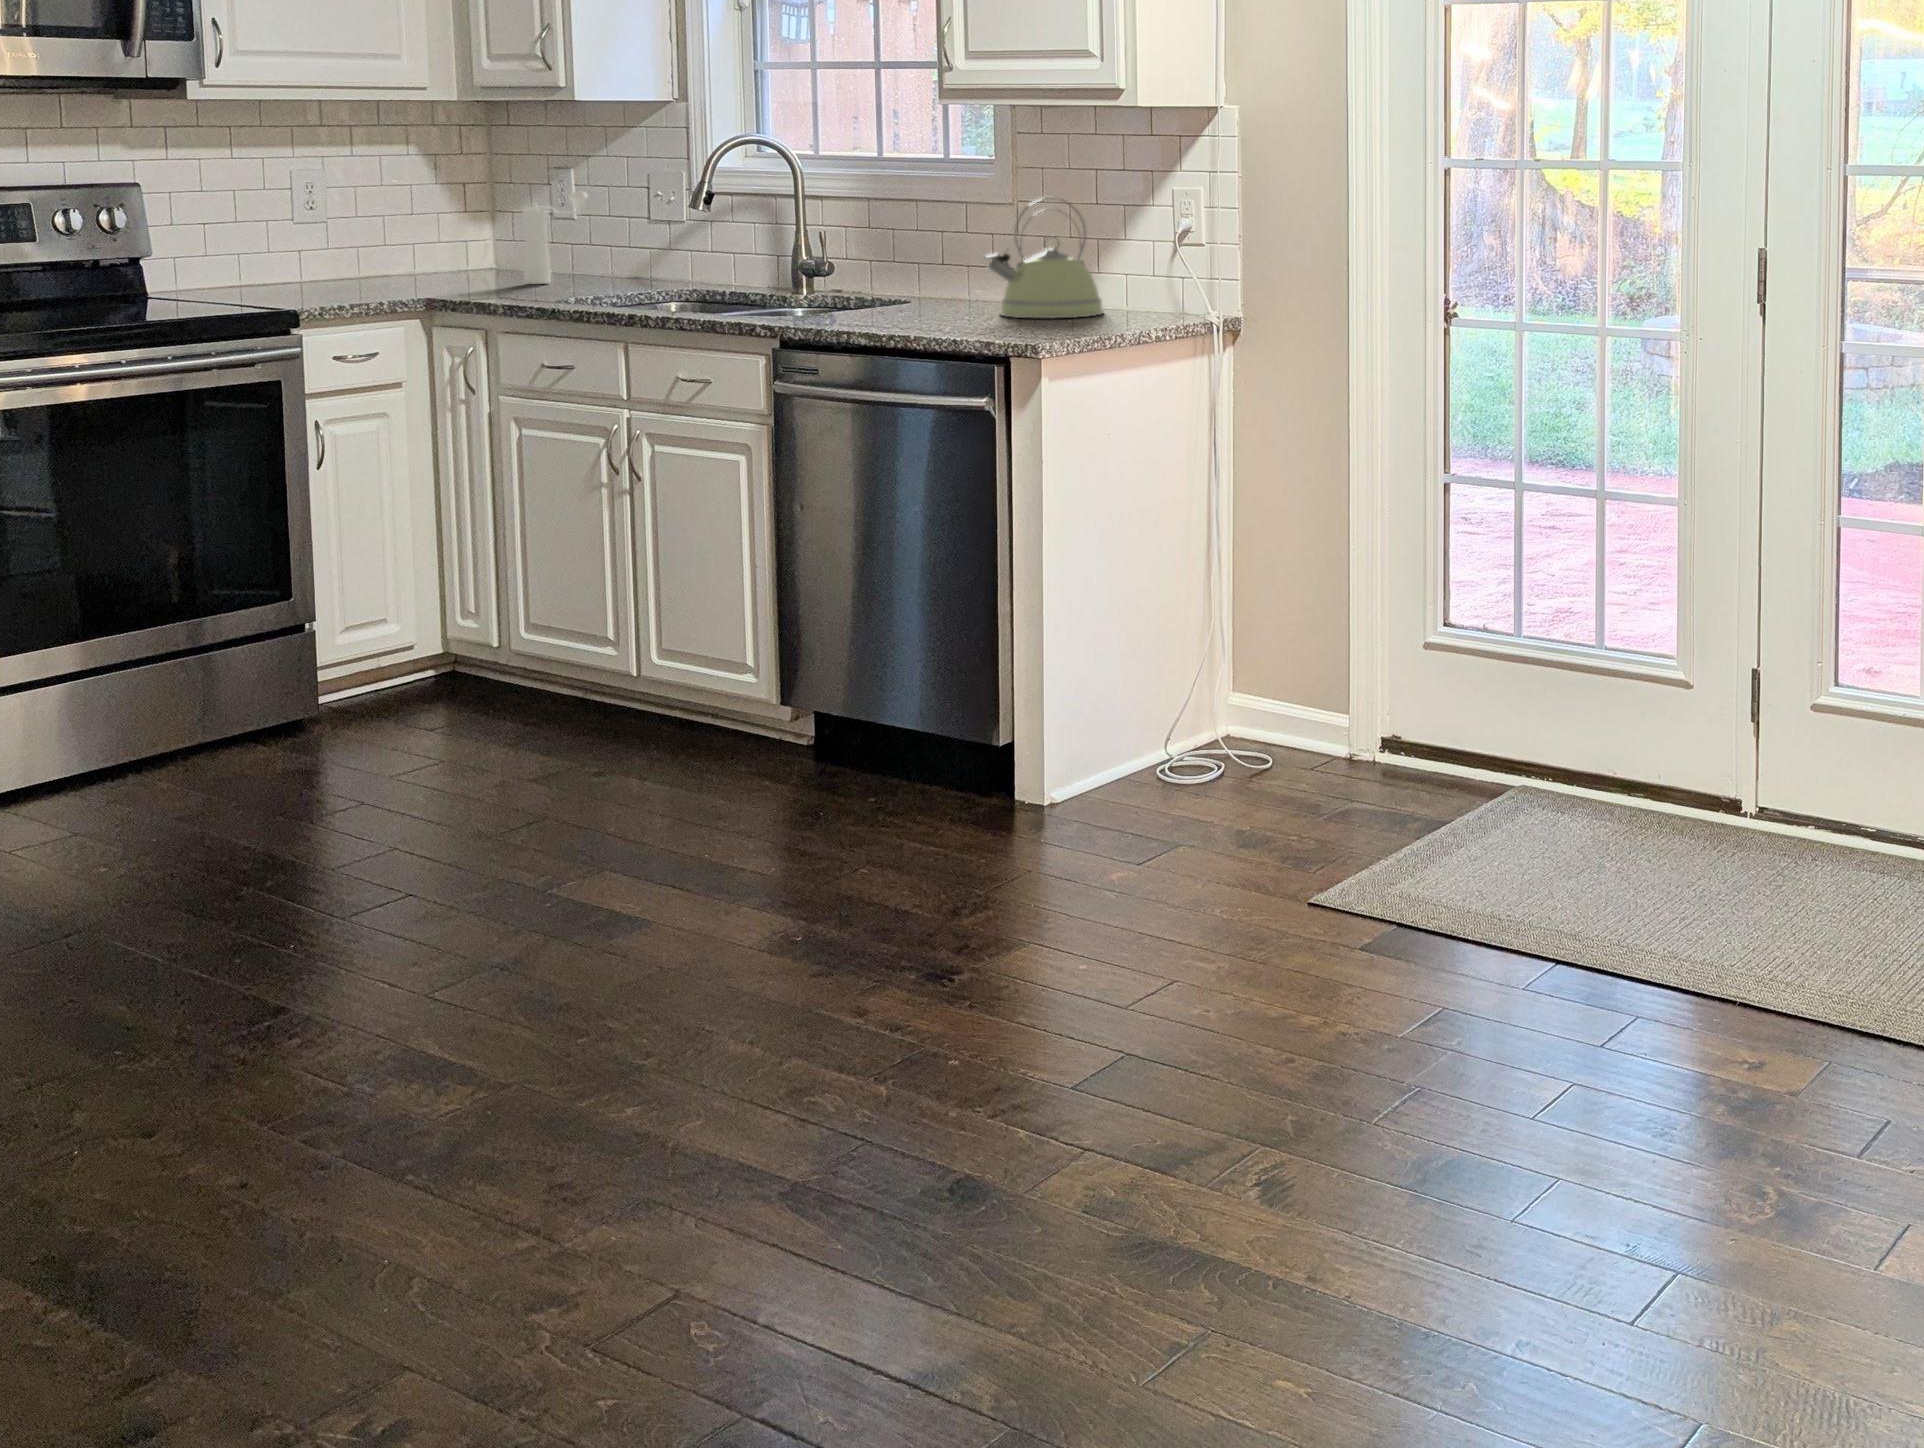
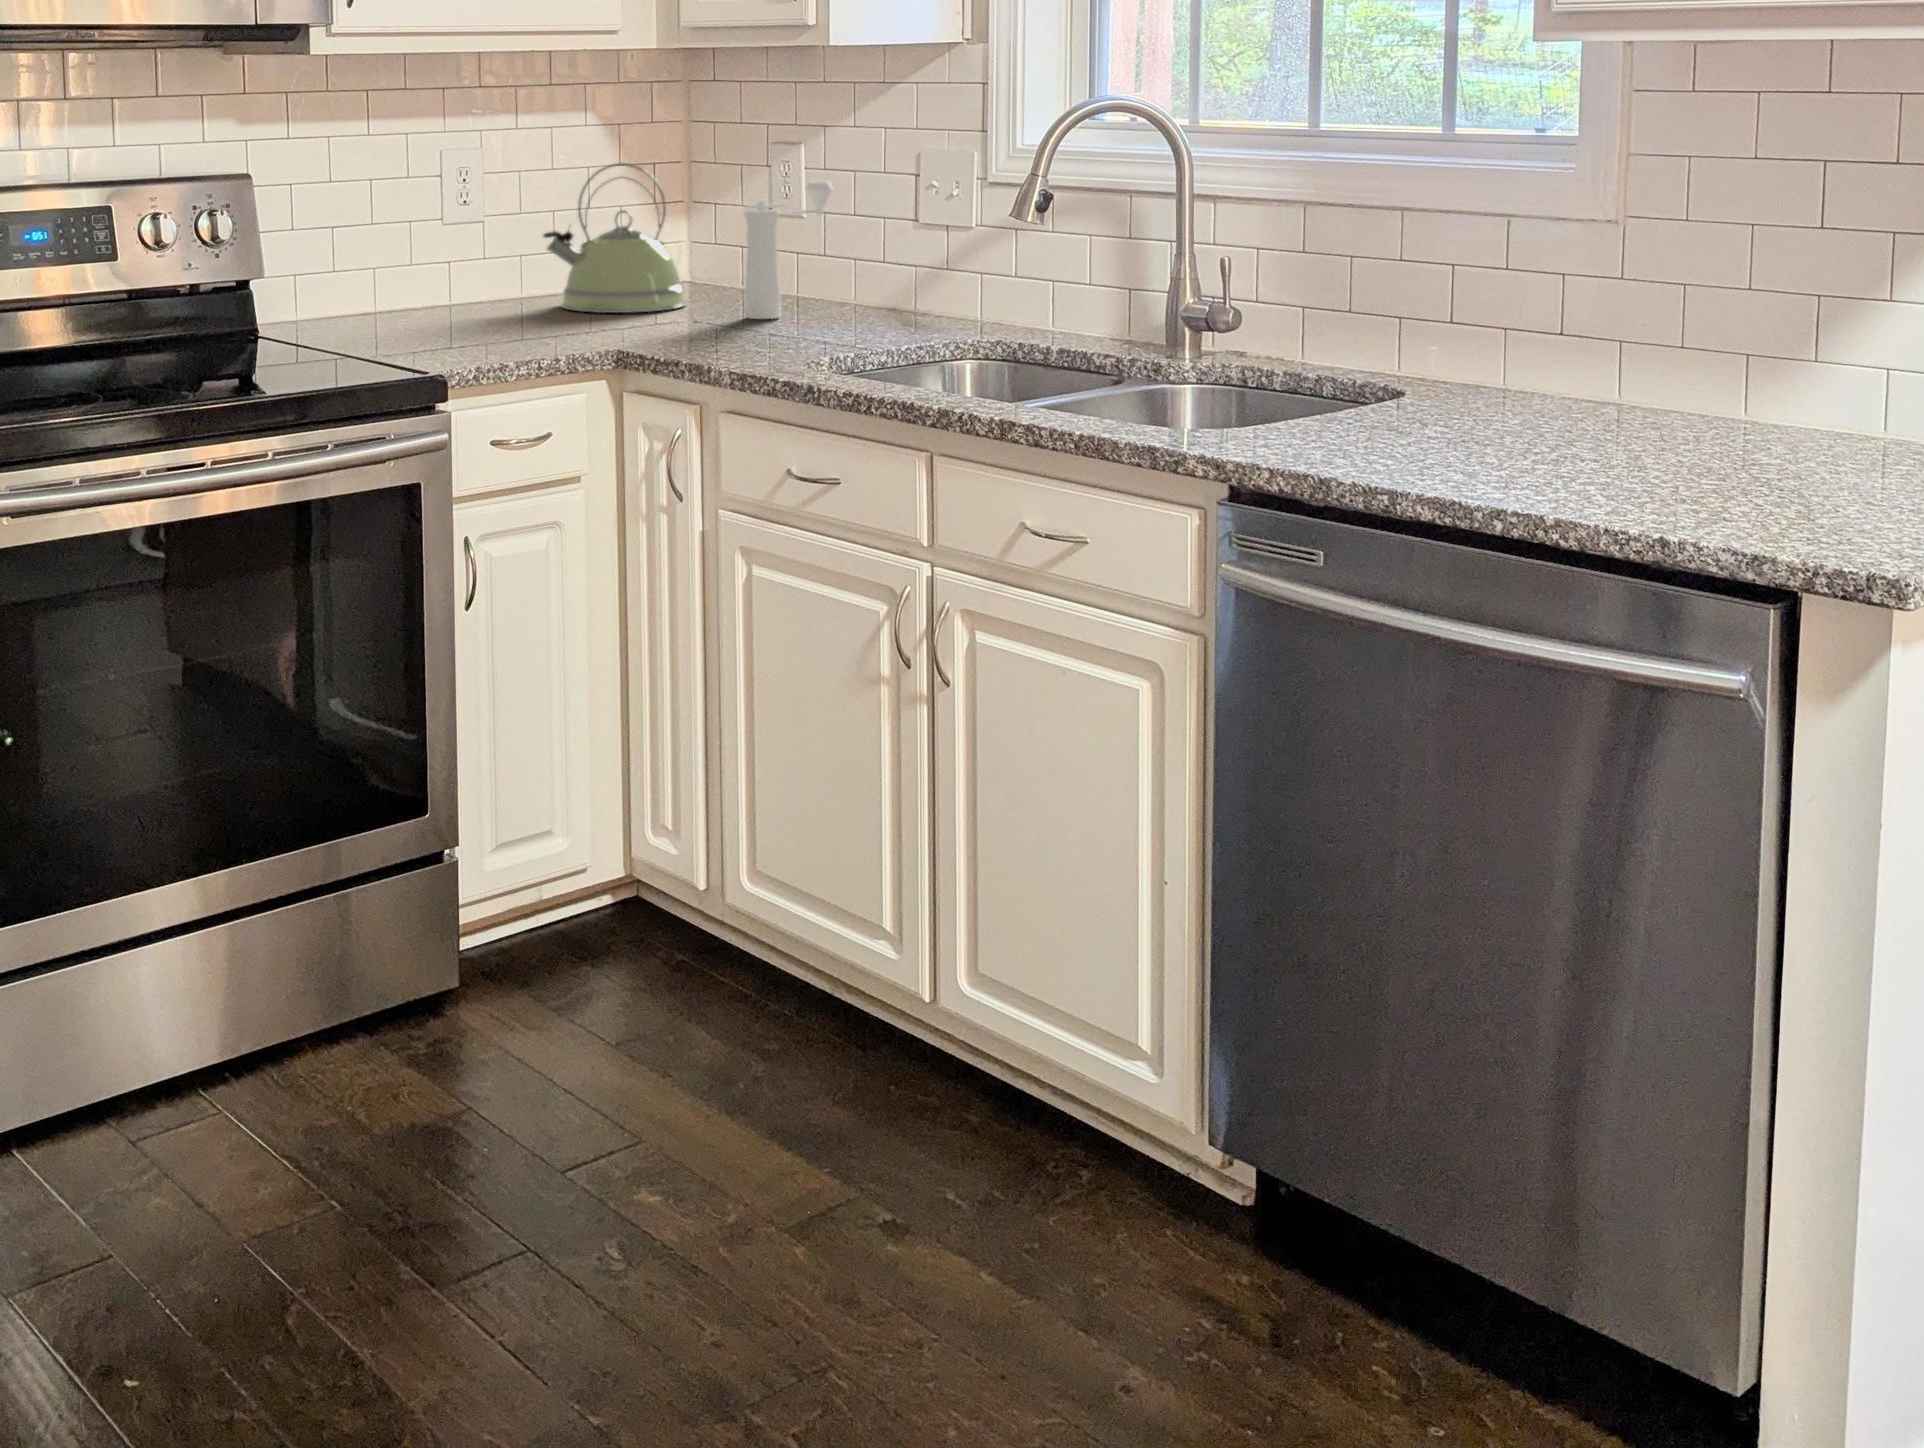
kettle: present [986,197,1103,318] -> present [543,163,686,313]

